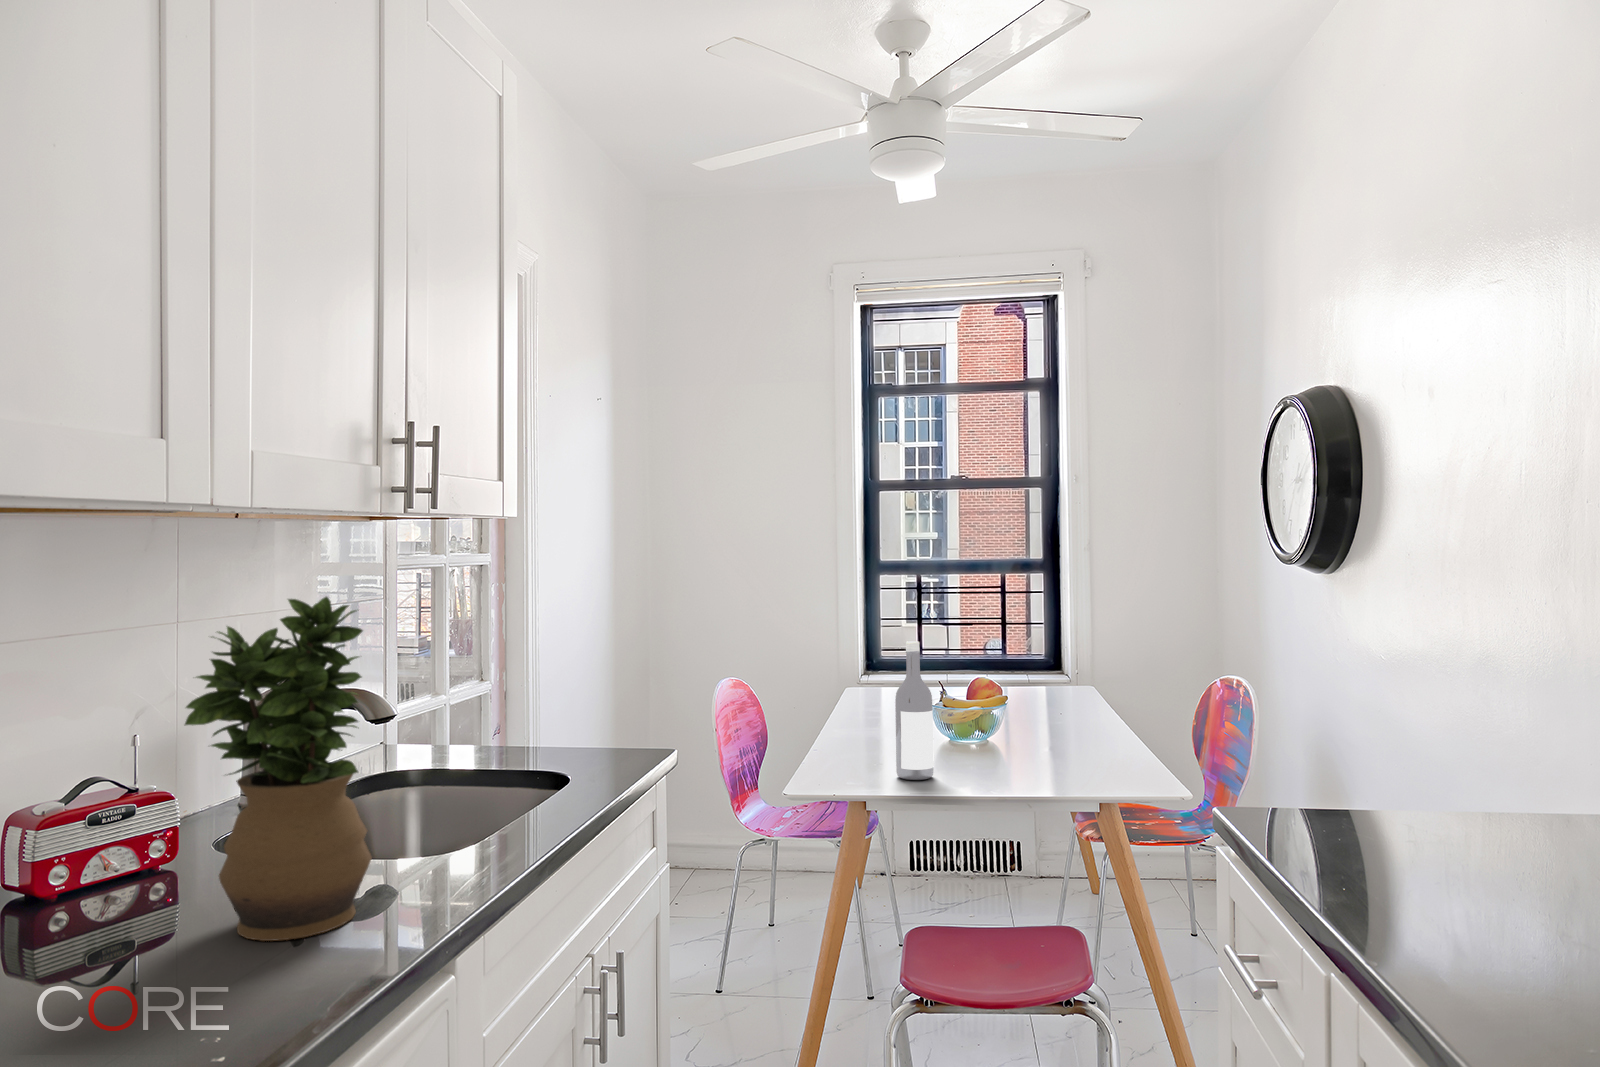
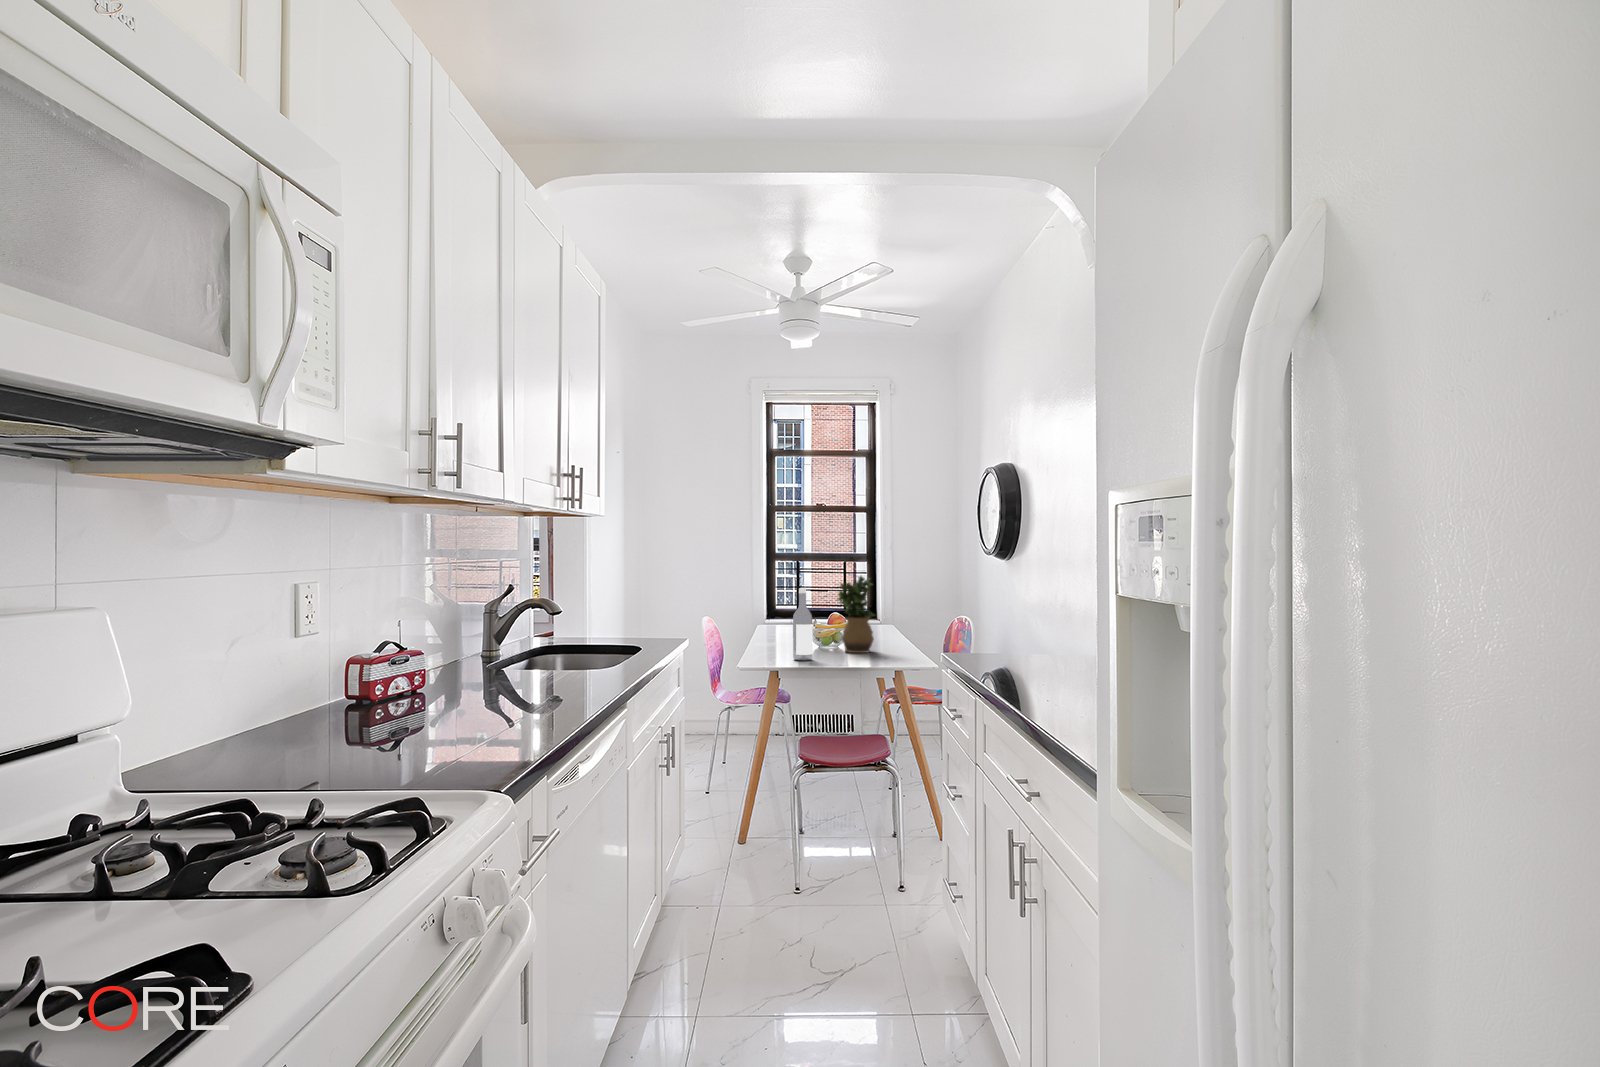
potted plant: present [185,597,372,941] -> present [837,576,875,653]

